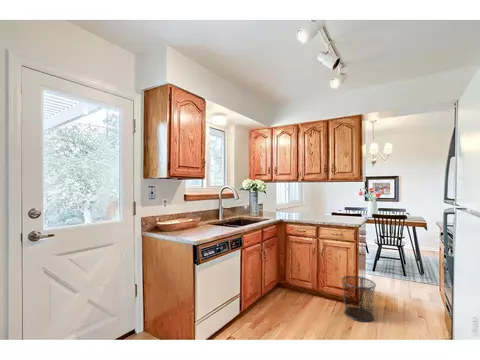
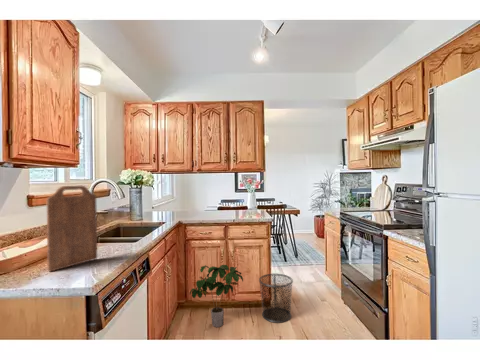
cutting board: none [180,192,205,236] -> present [46,186,97,271]
potted plant: none [282,256,325,308] -> present [190,265,243,327]

